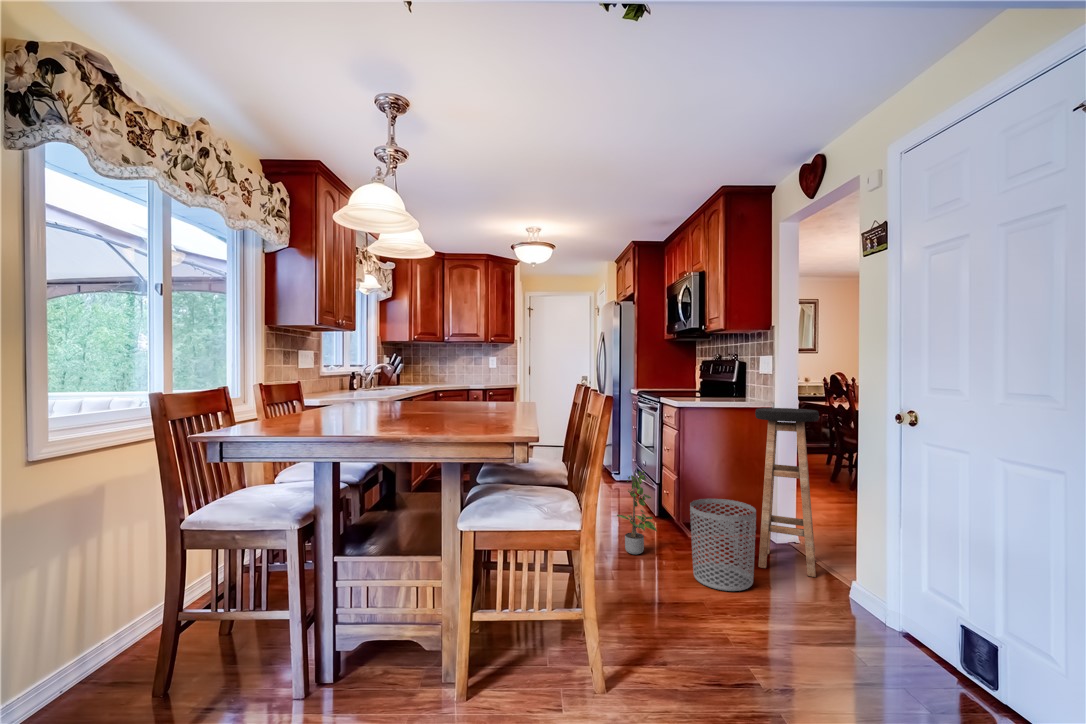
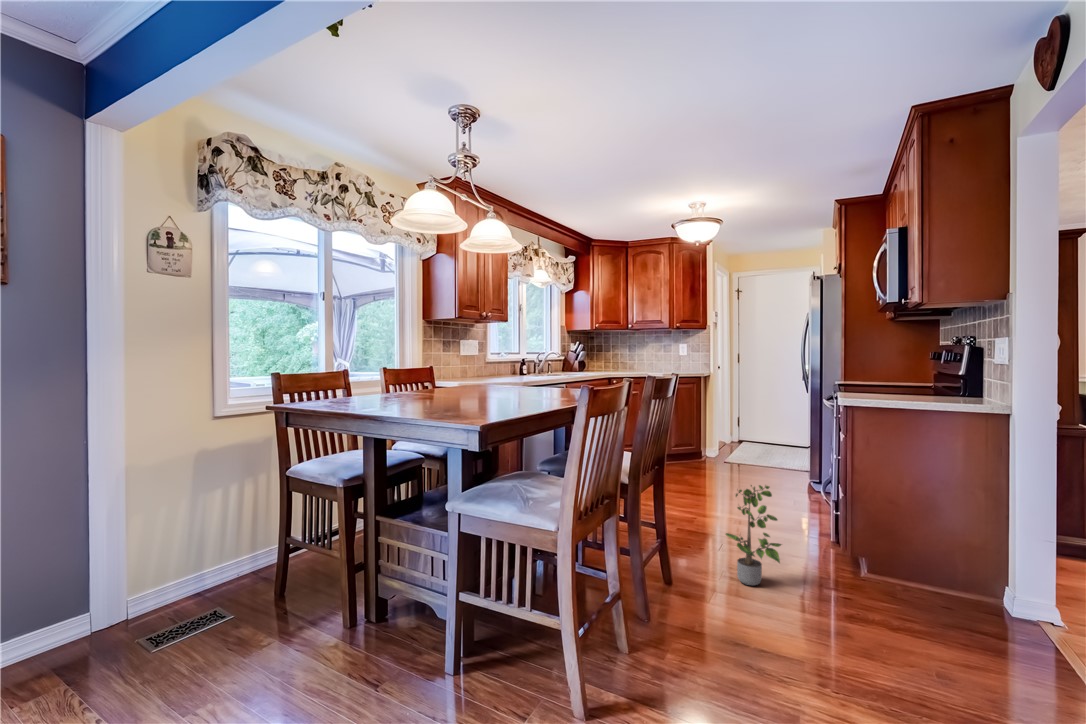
bar stool: present [755,408,819,577] -> none [920,417,1042,683]
waste bin: present [690,499,756,591] -> none [795,532,893,665]

